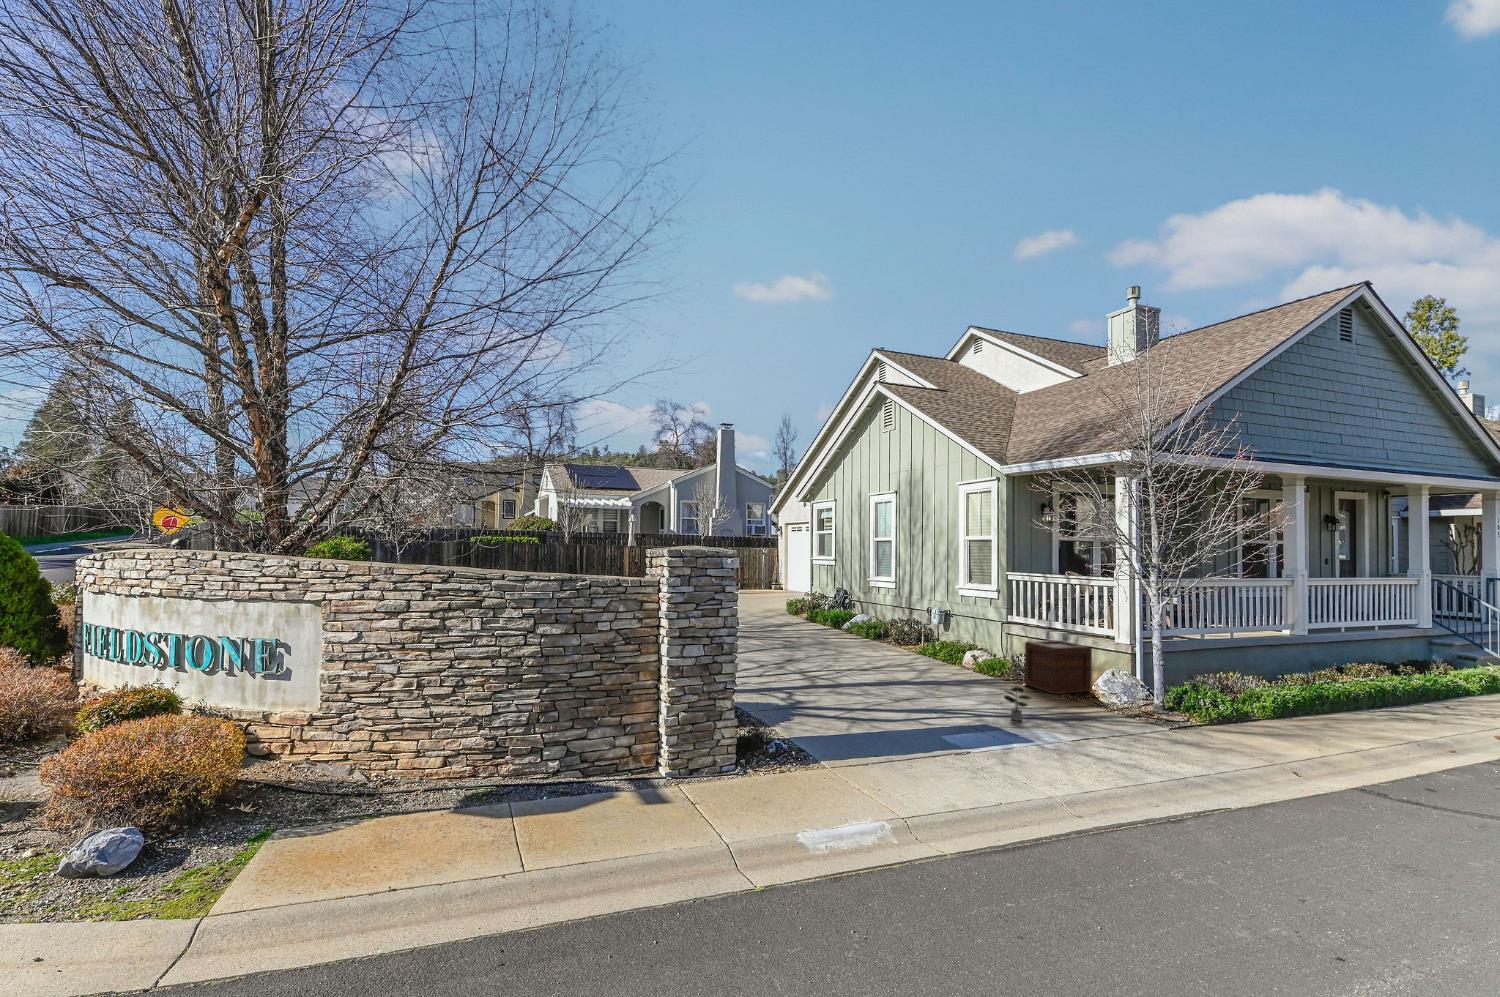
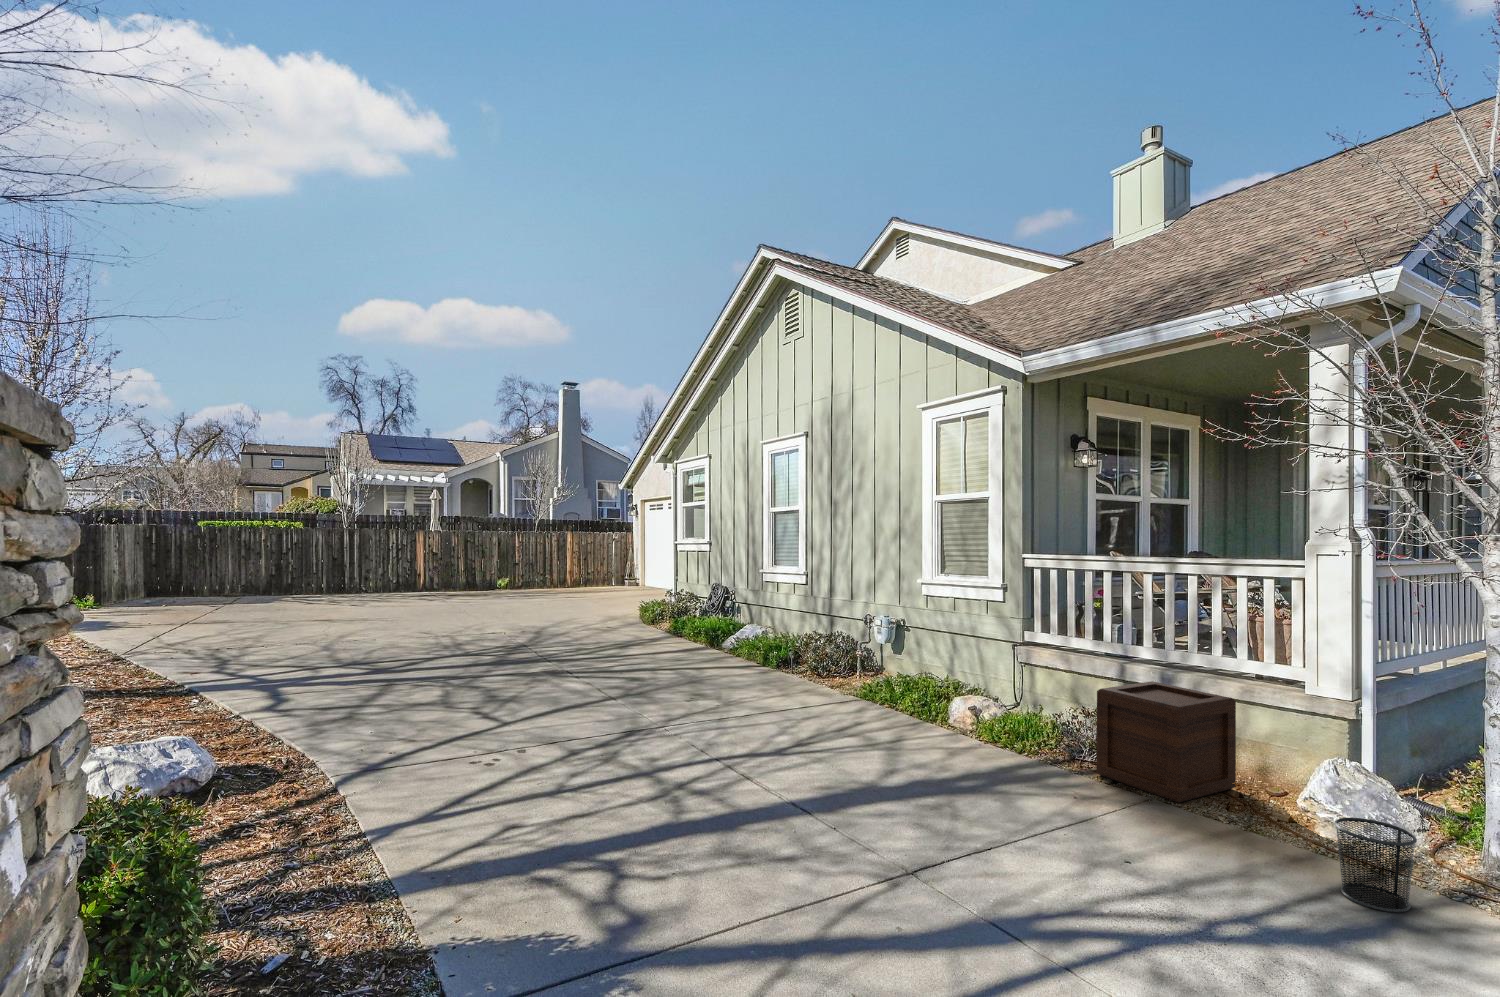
potted plant: present [1004,686,1033,721] -> none [1179,843,1276,948]
trash can: none [1085,686,1114,720] -> present [1334,818,1417,912]

